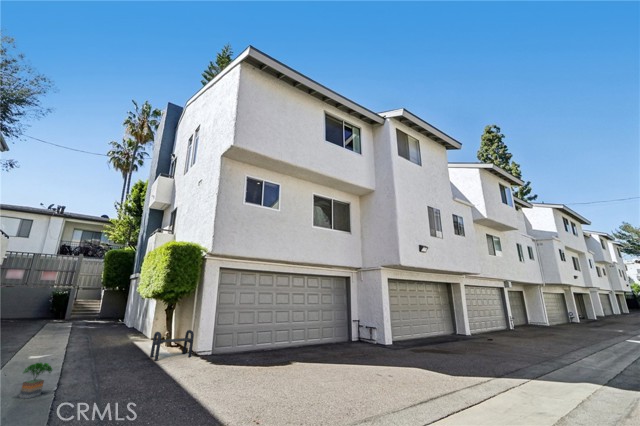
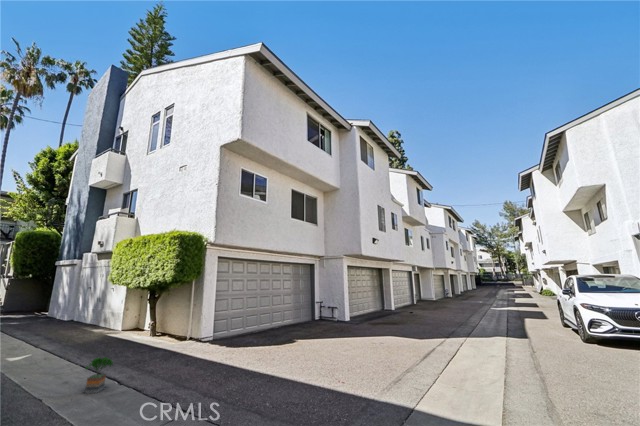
bench: present [150,330,194,361] -> none [151,318,195,350]

